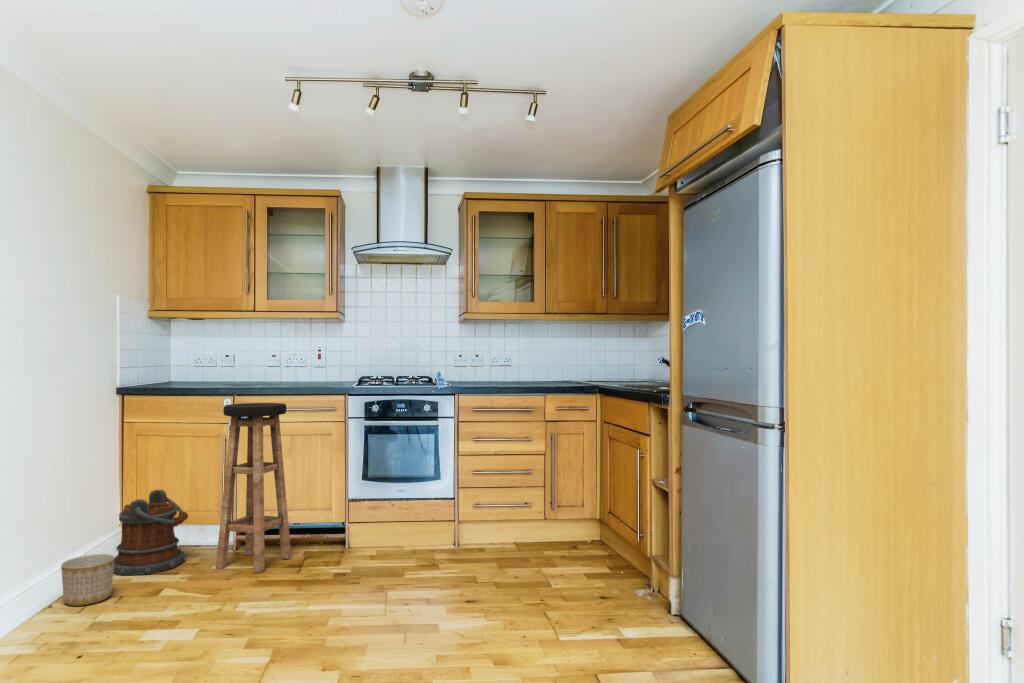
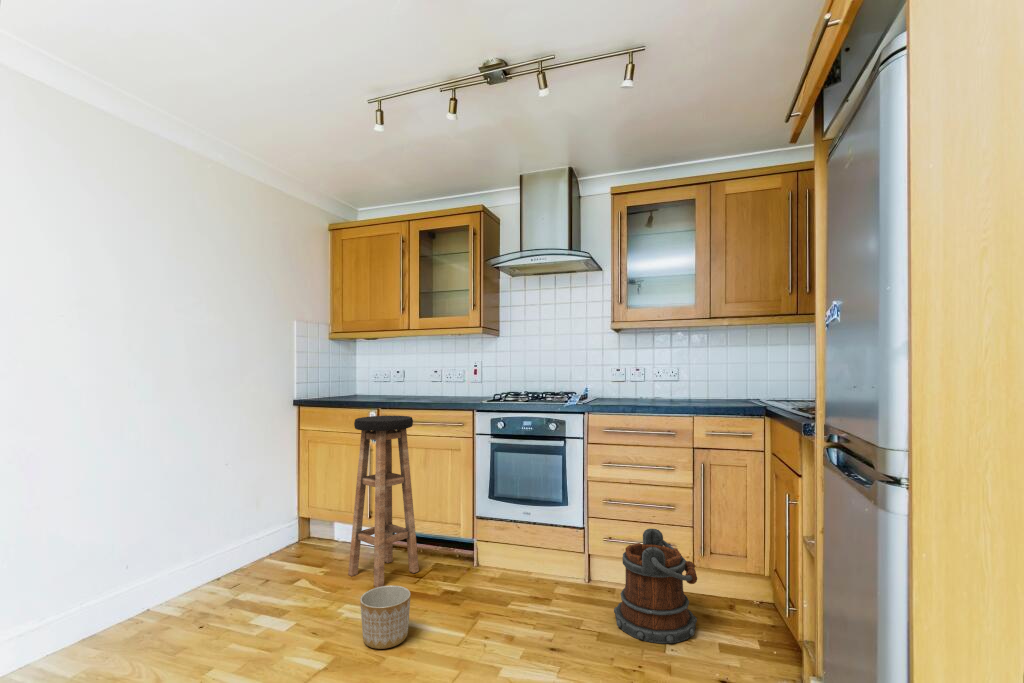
bucket: present [113,490,188,575] -> present [614,529,697,644]
planter: present [61,554,115,606] -> present [360,586,411,649]

